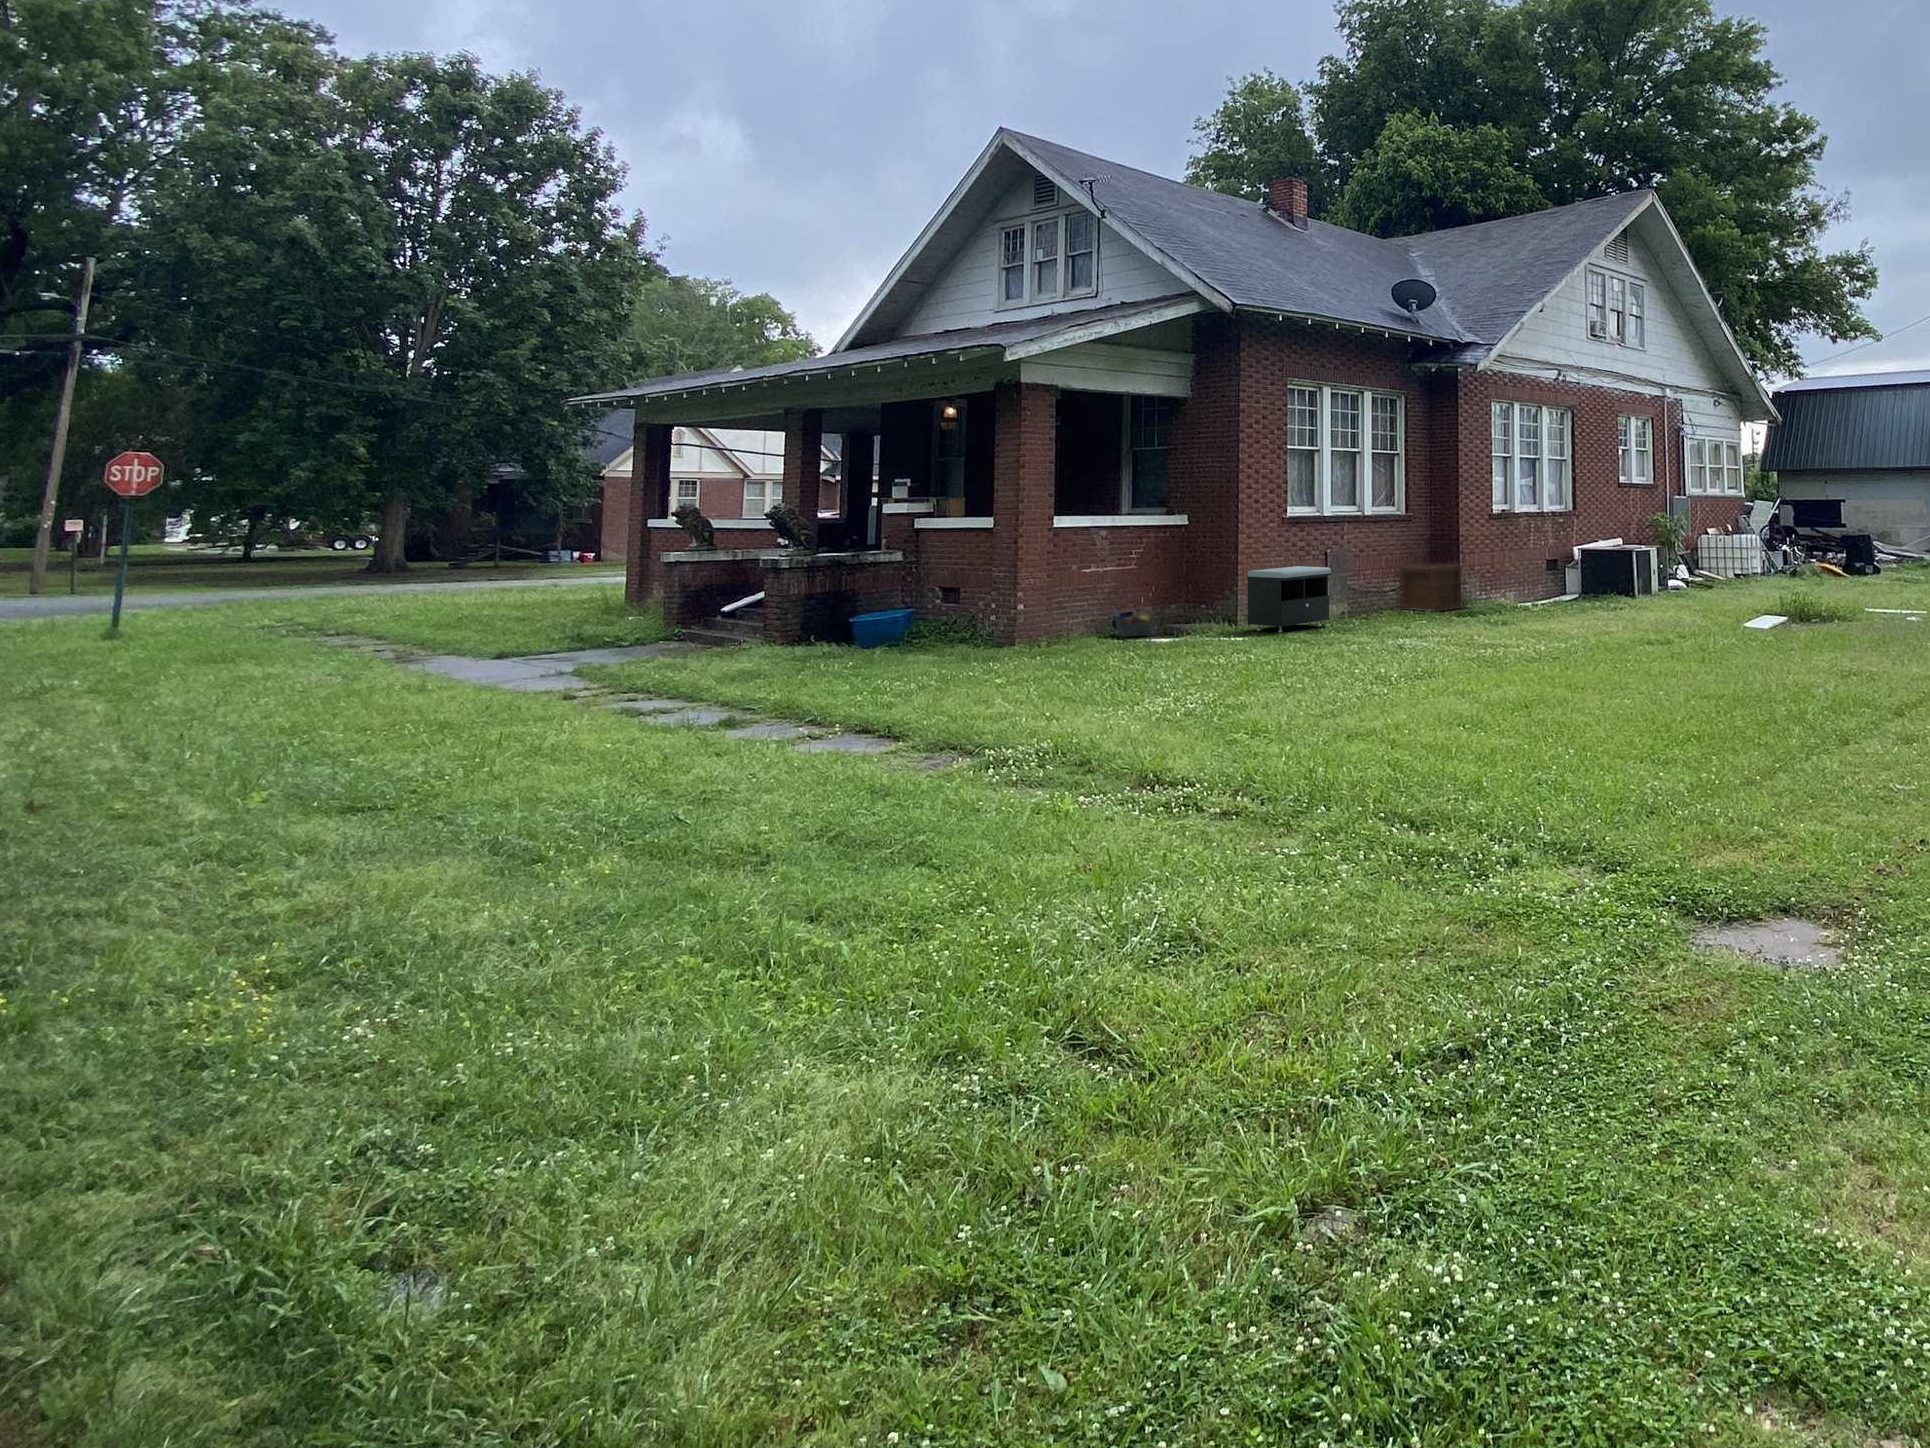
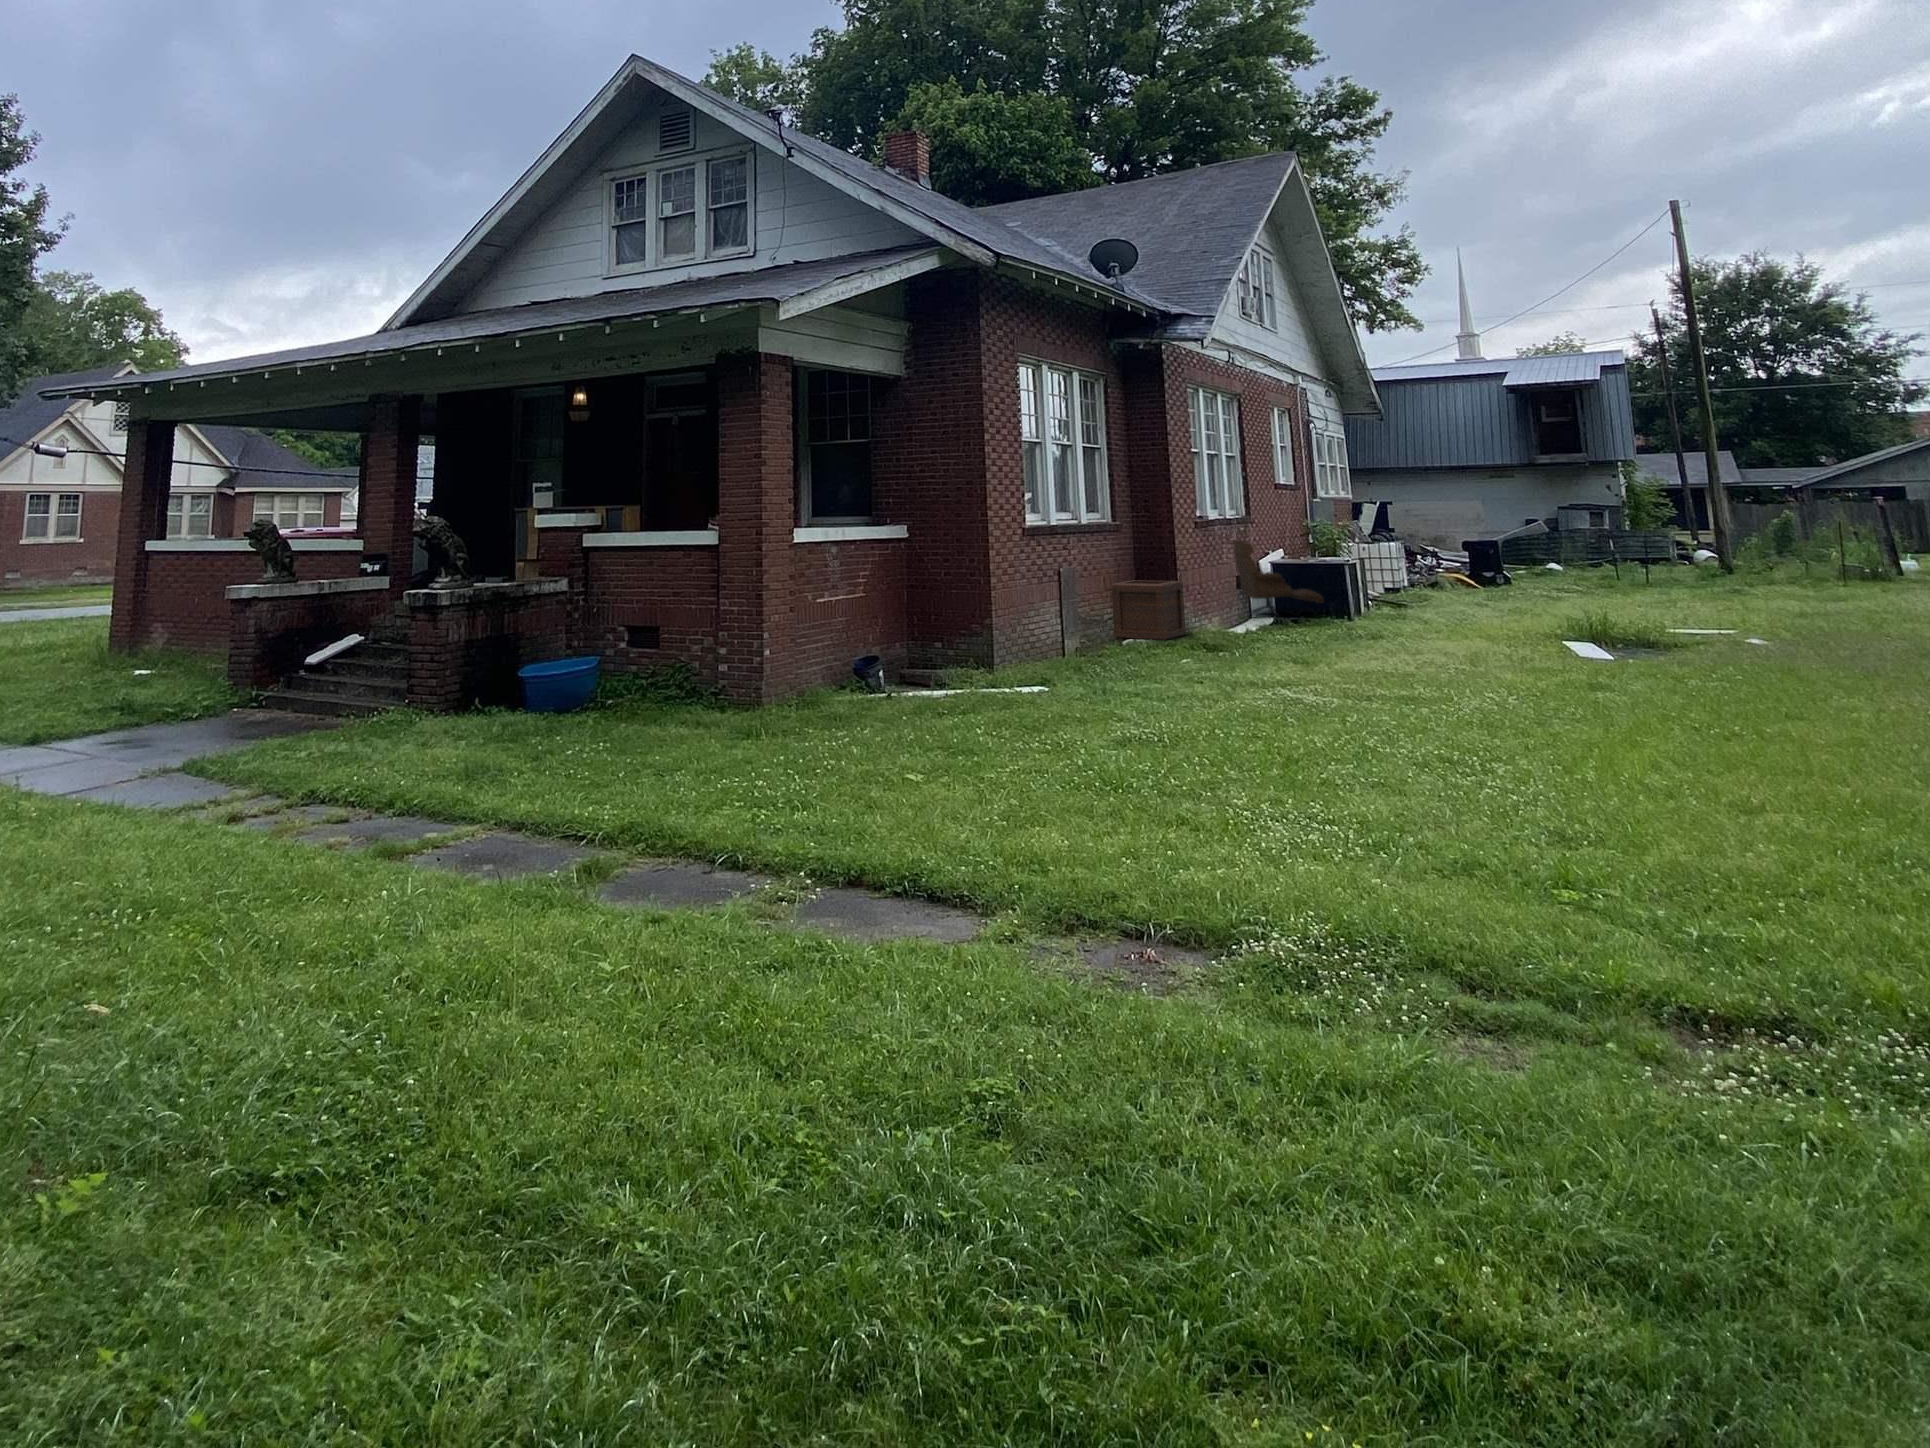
lounge chair: none [1551,531,1623,596] -> present [1233,540,1324,616]
storage bench: present [1248,566,1331,632] -> none [998,587,1088,673]
basket: present [1116,612,1156,637] -> none [849,649,902,685]

